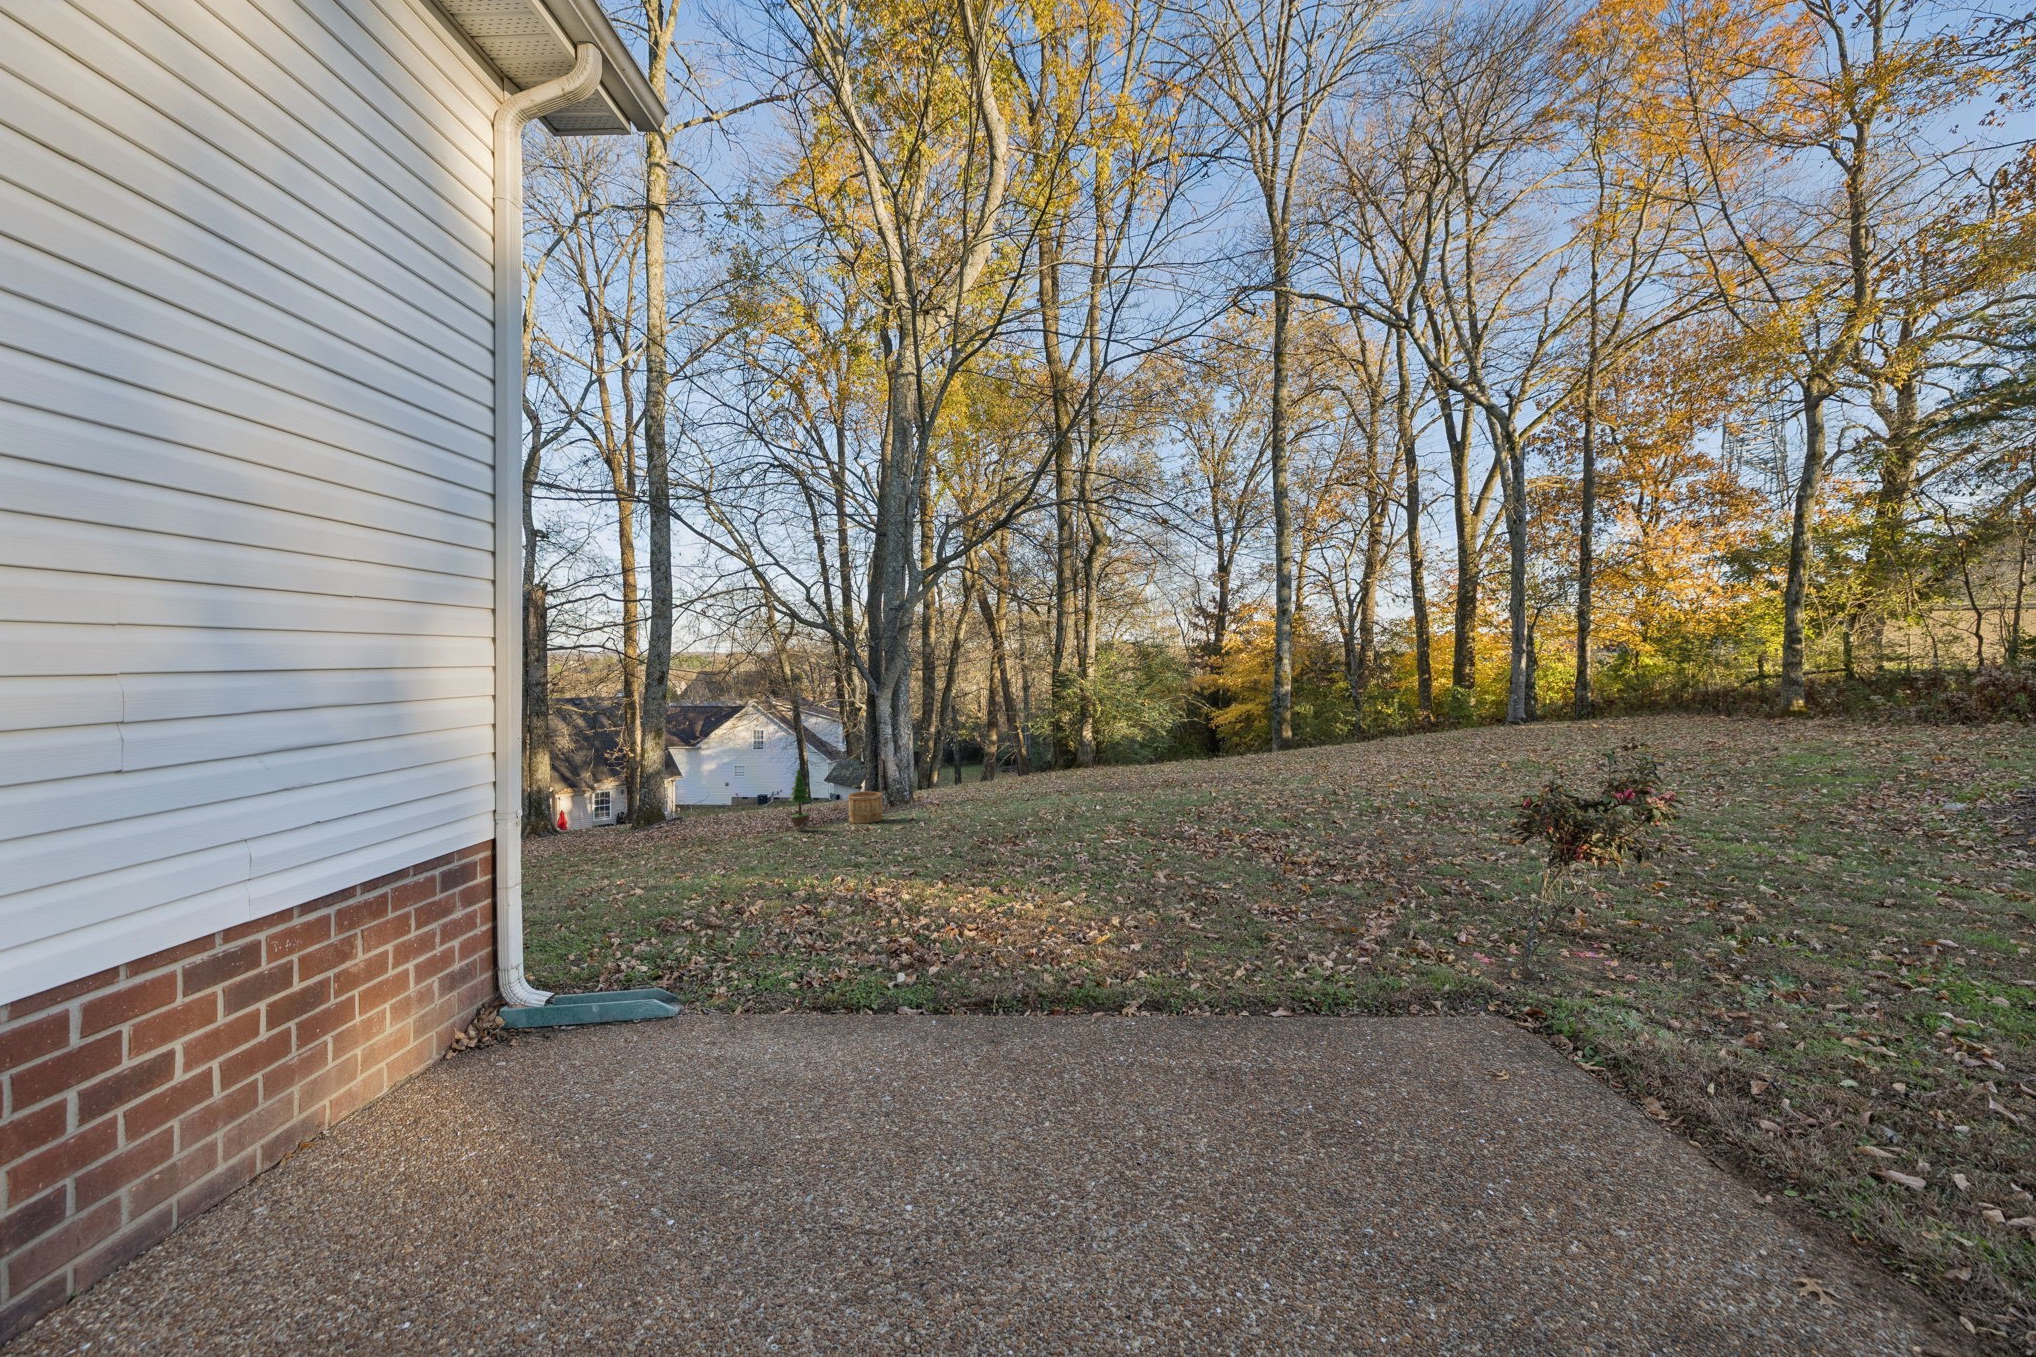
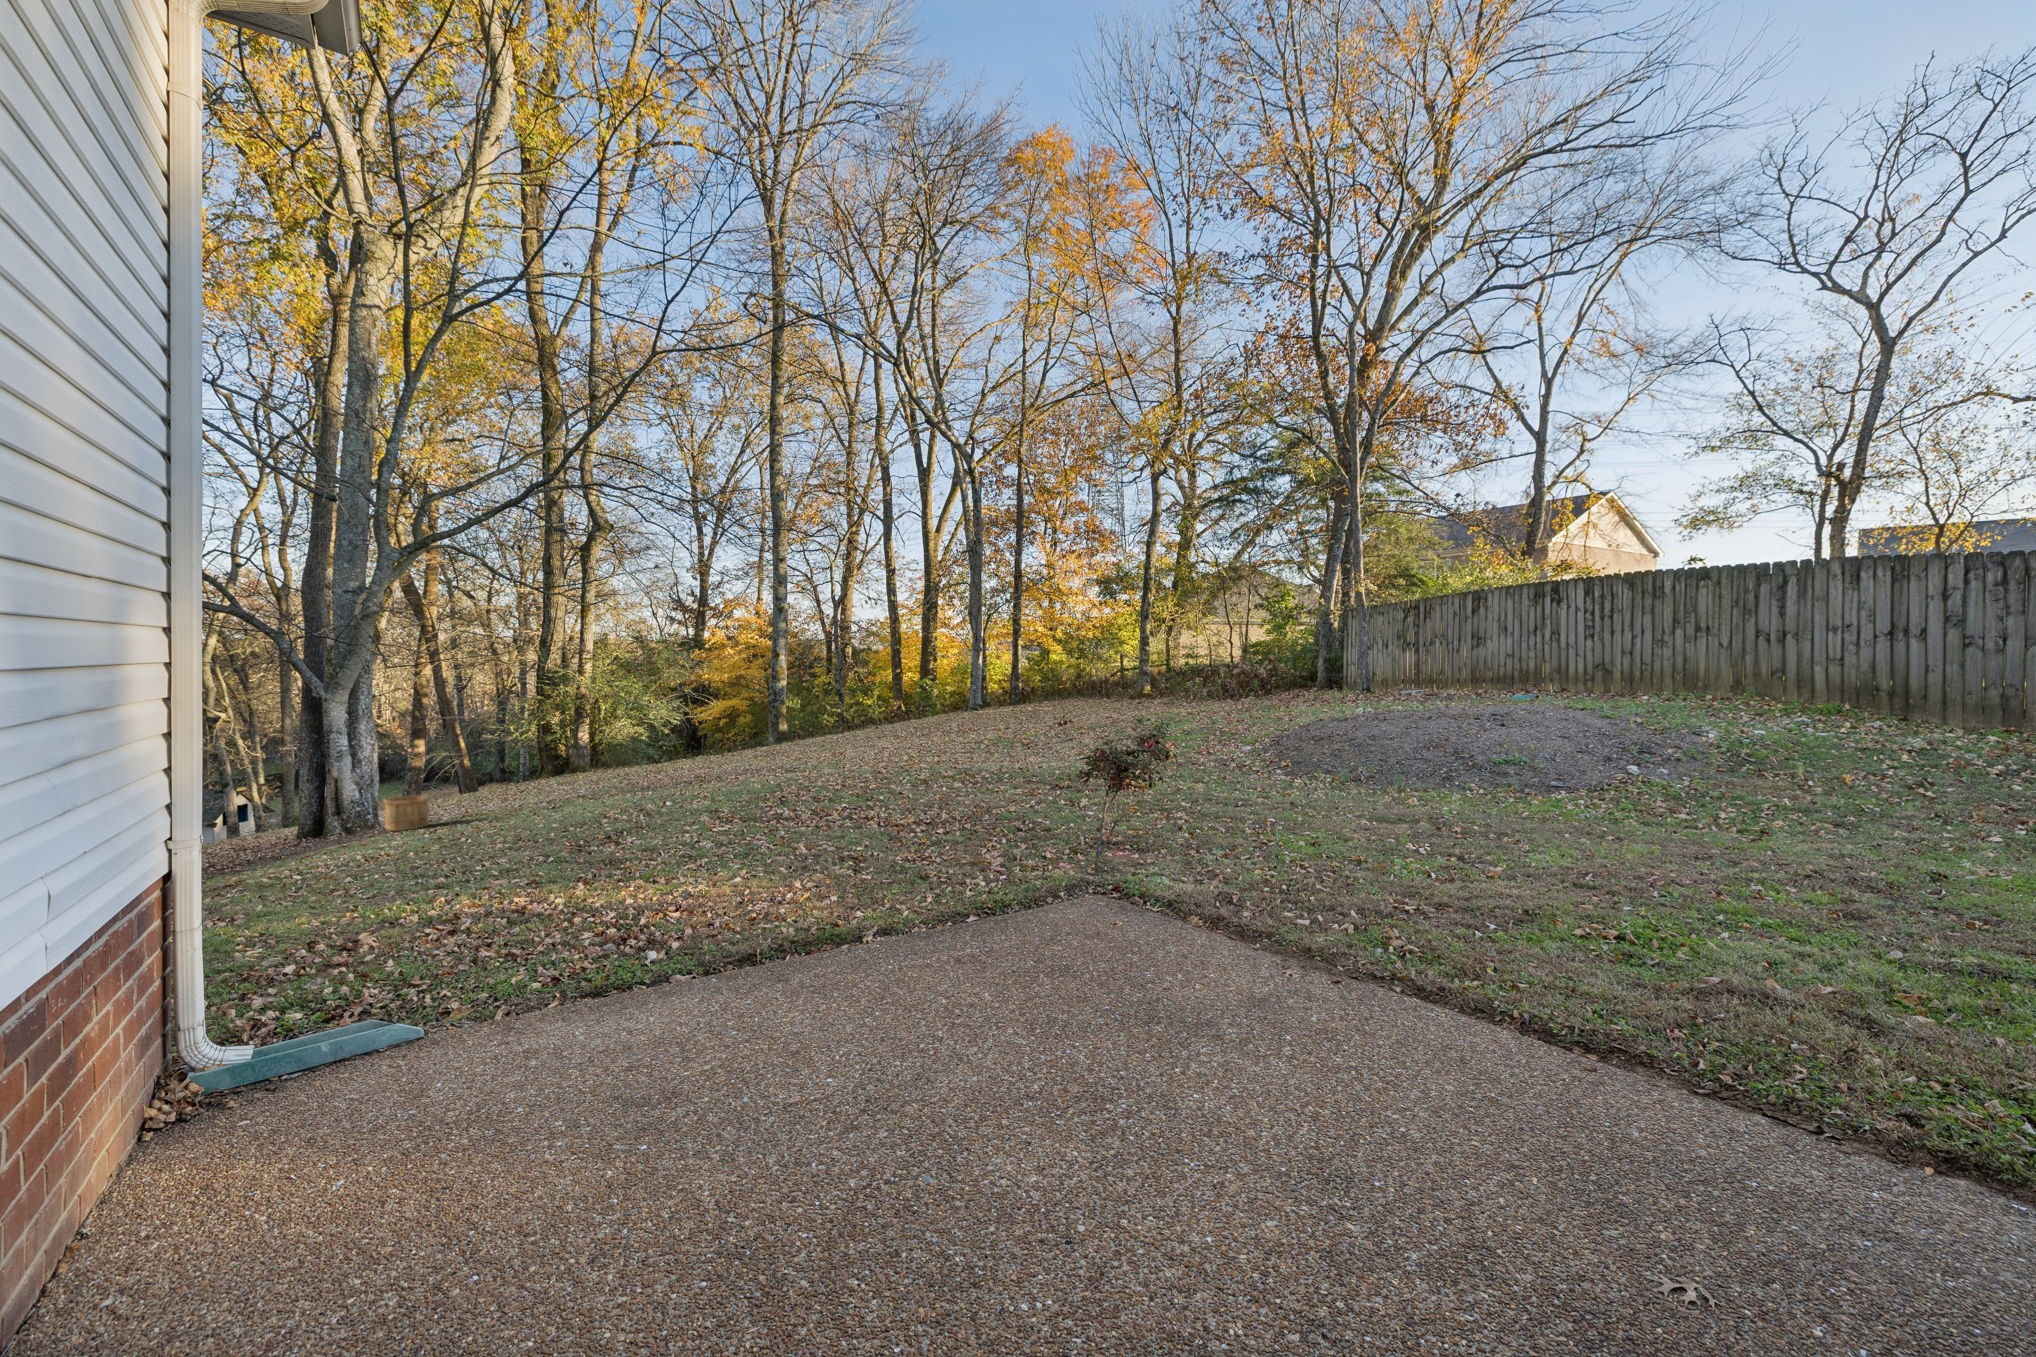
potted tree: present [789,768,811,830] -> none [314,772,346,844]

